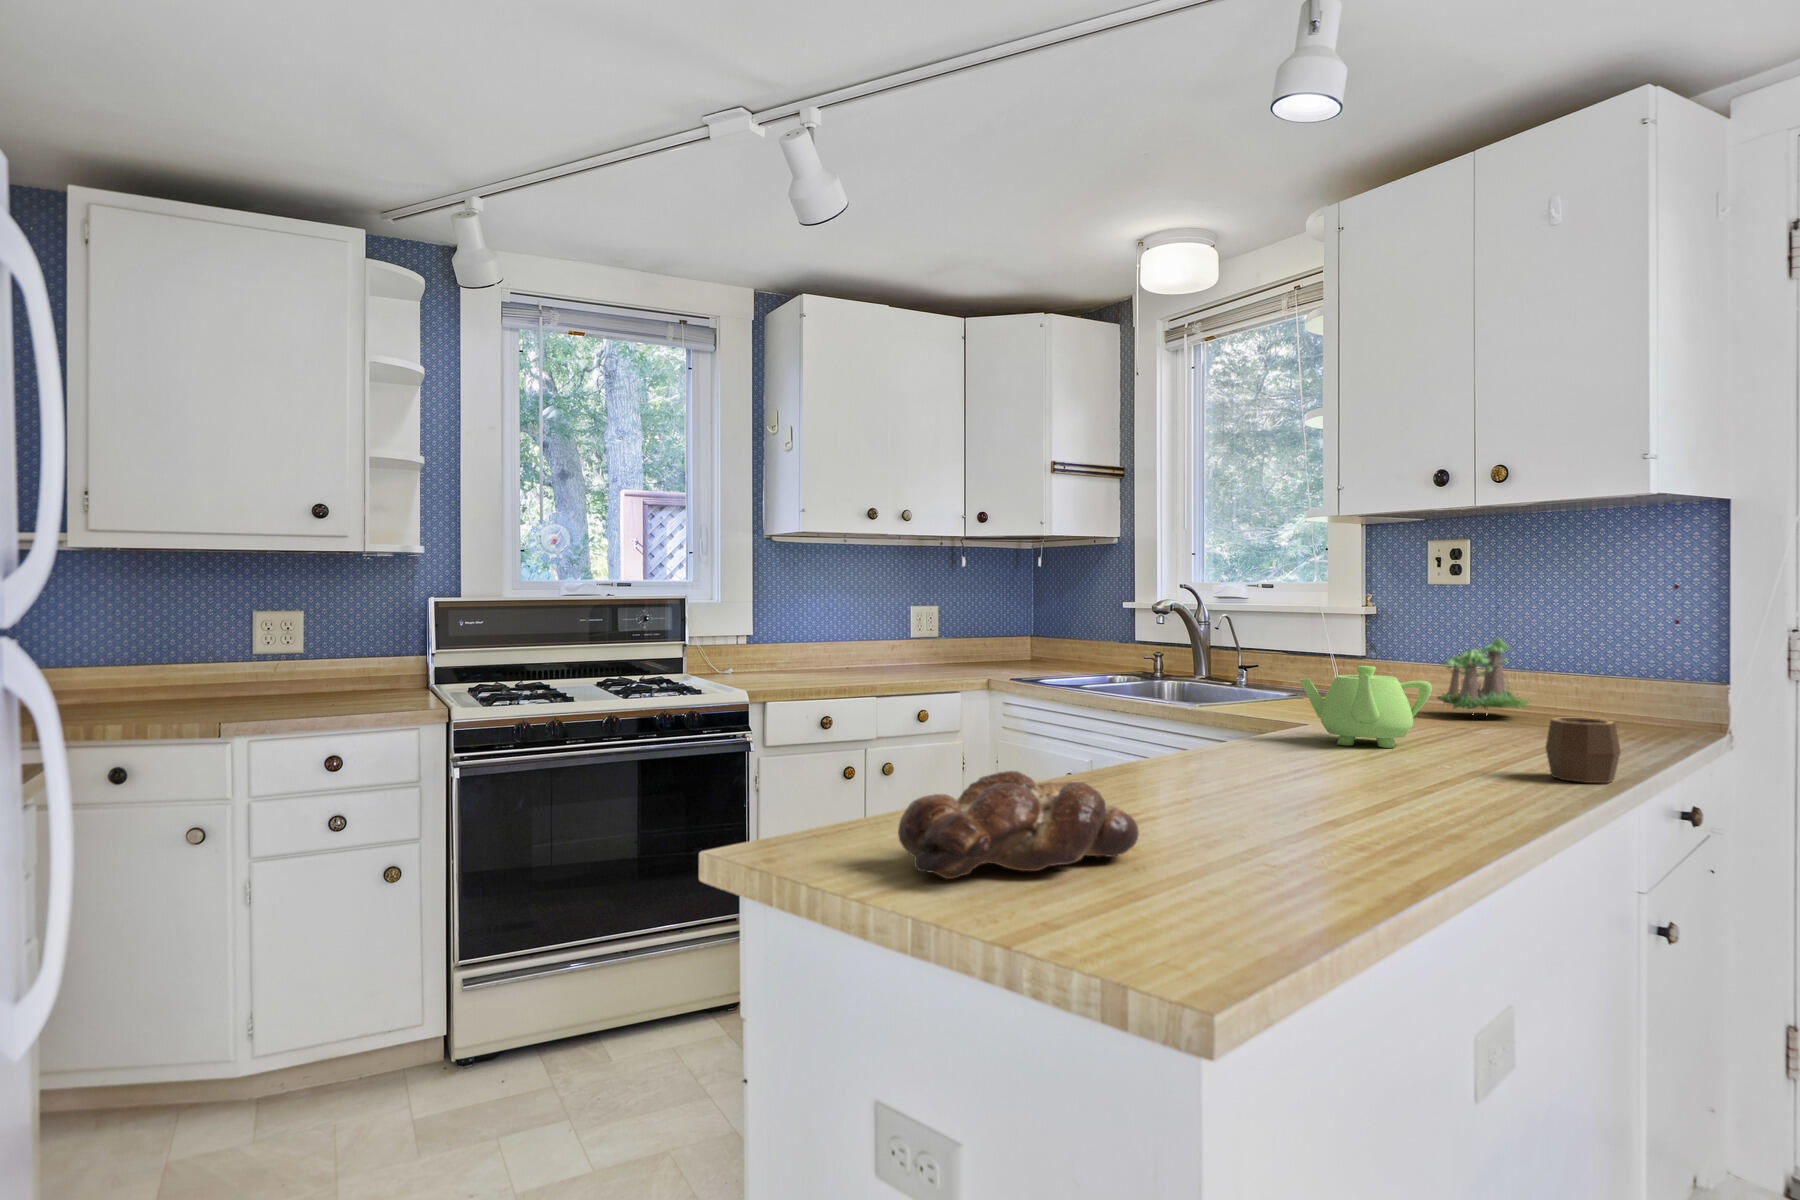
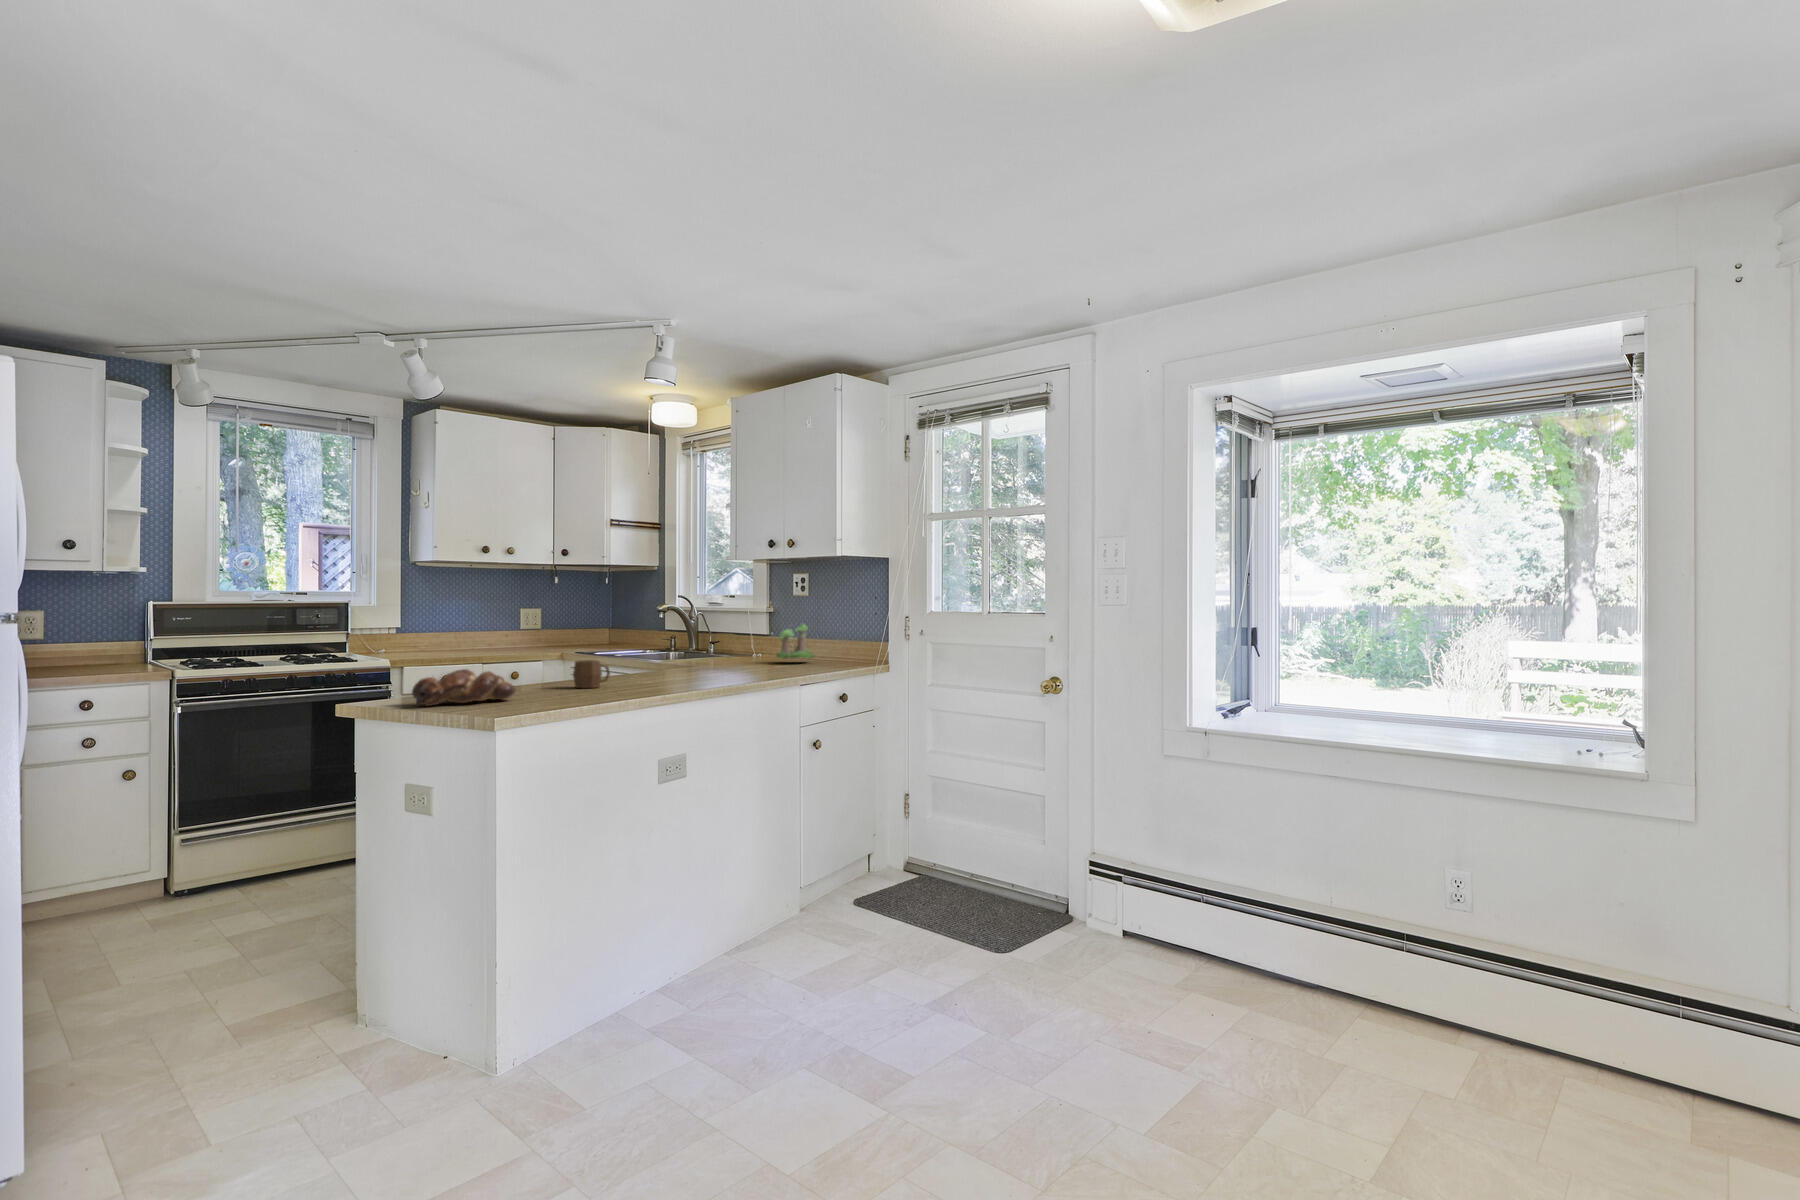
teapot: present [1300,666,1432,748] -> none [676,636,732,673]
mug: present [1546,717,1620,783] -> present [573,660,610,688]

